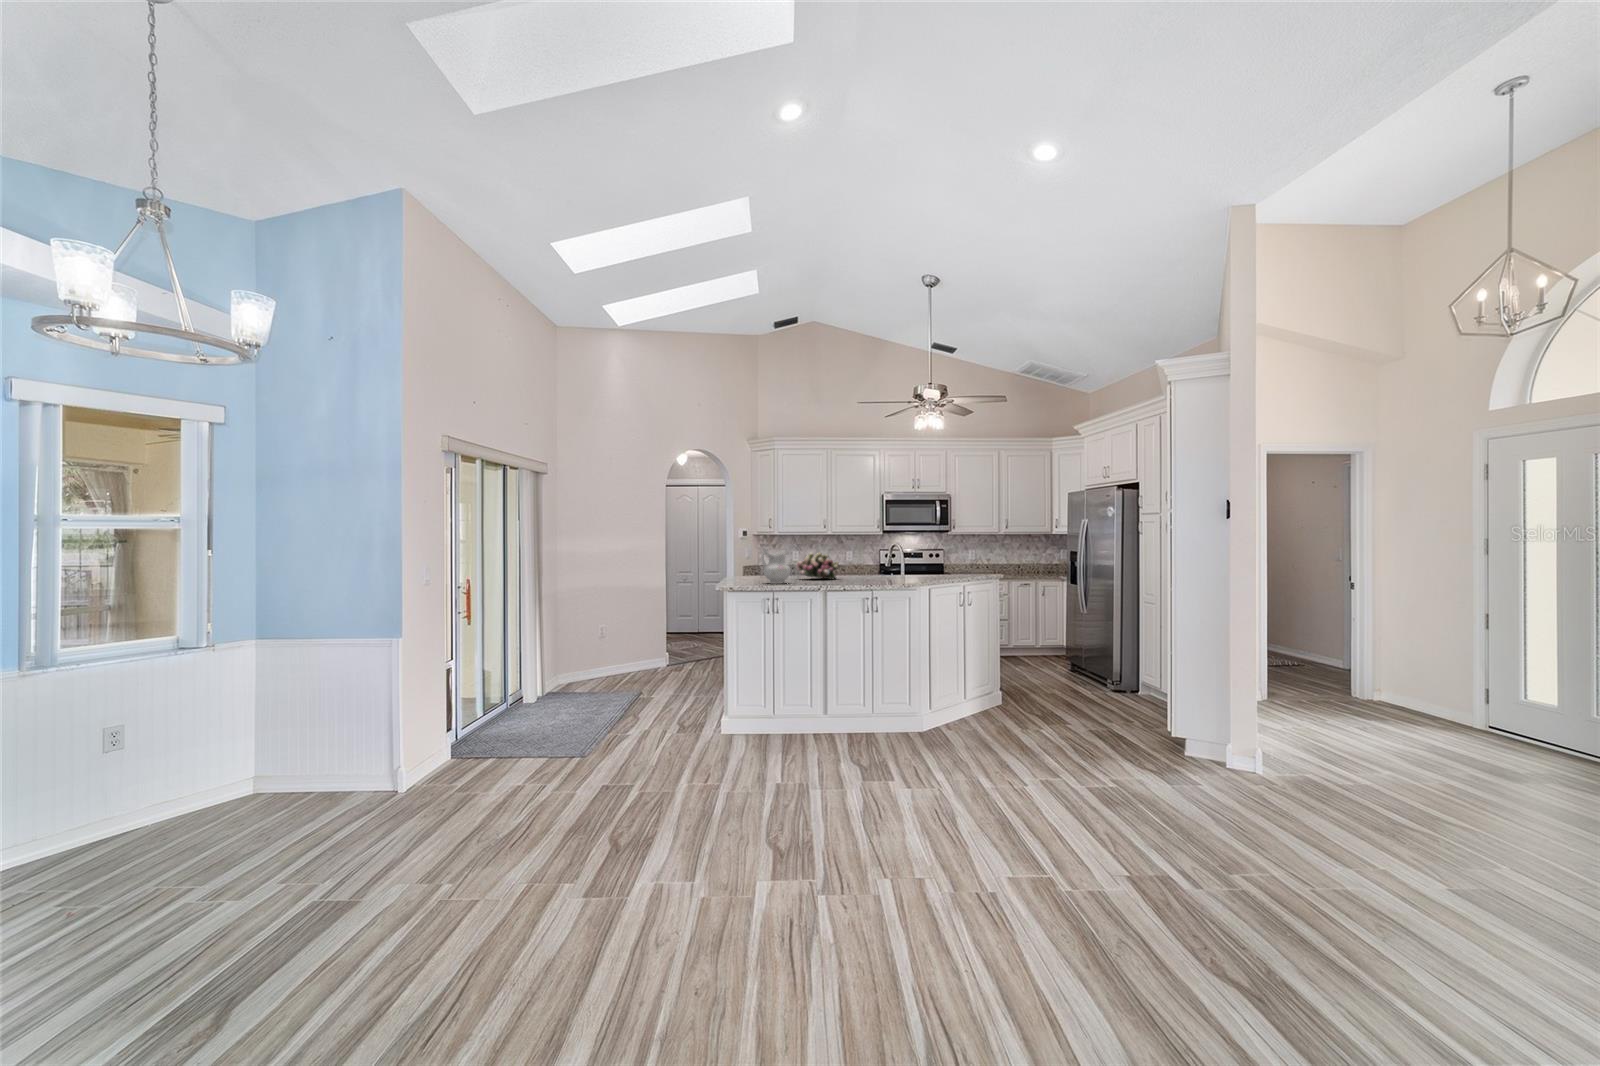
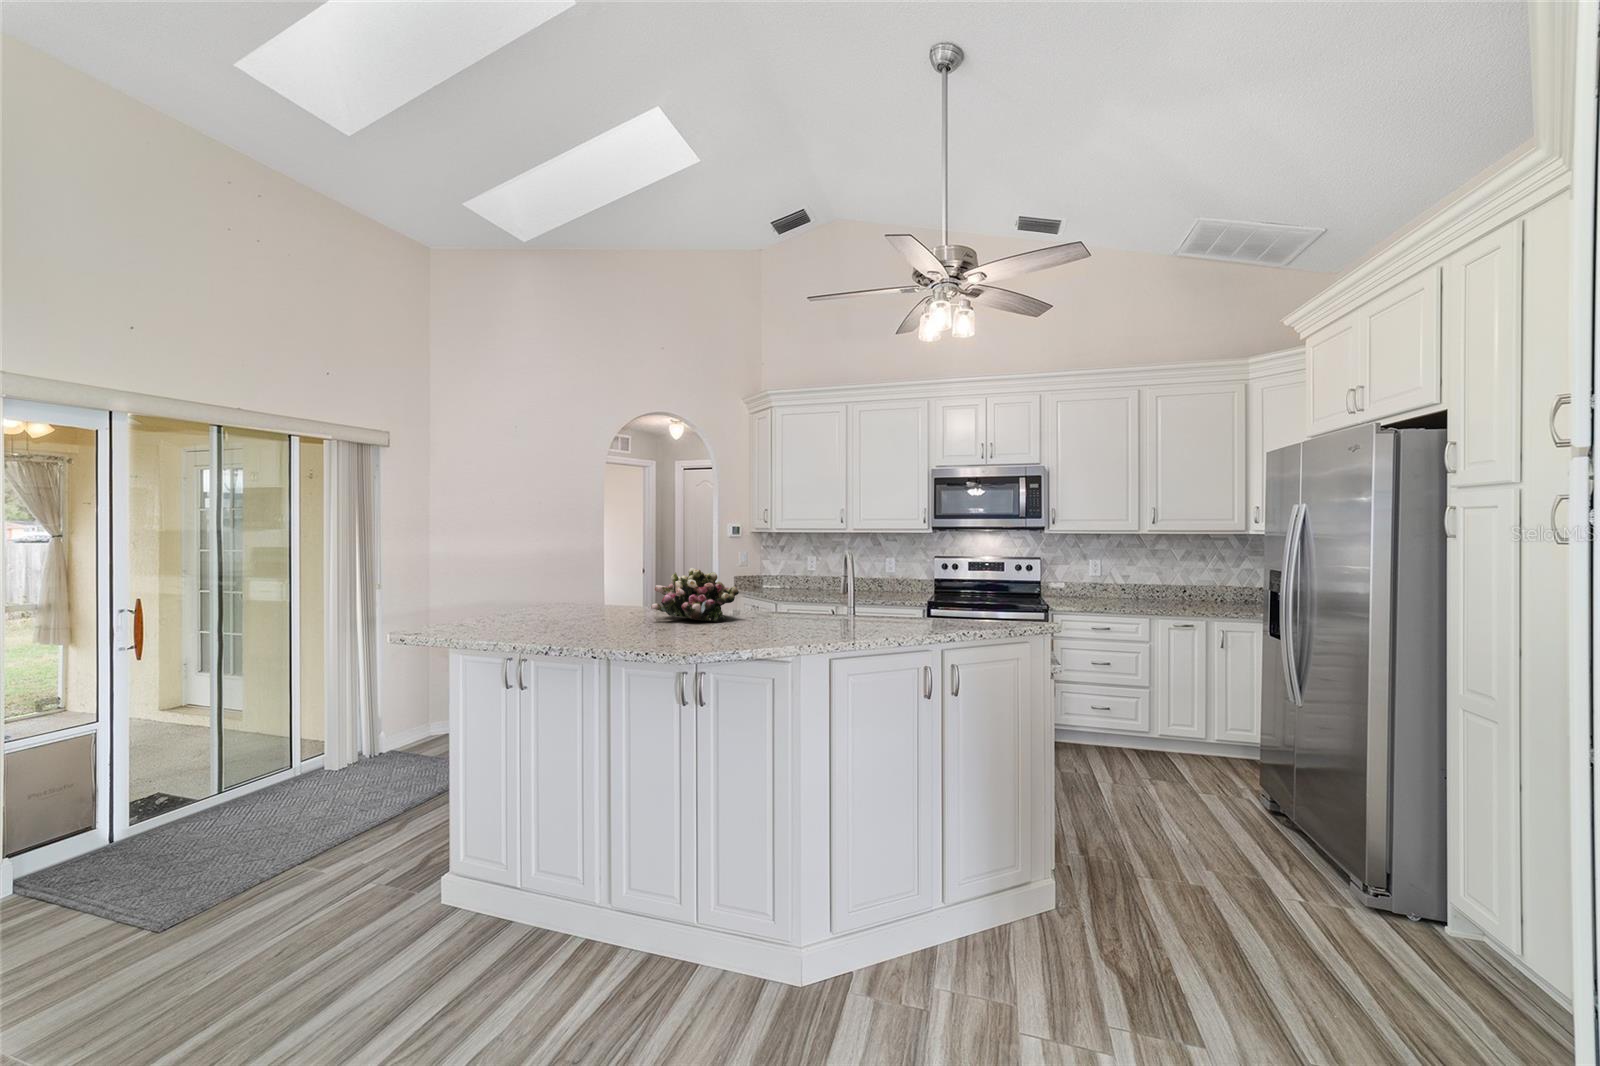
ceramic pitcher: present [761,549,790,584] -> none [514,565,578,636]

